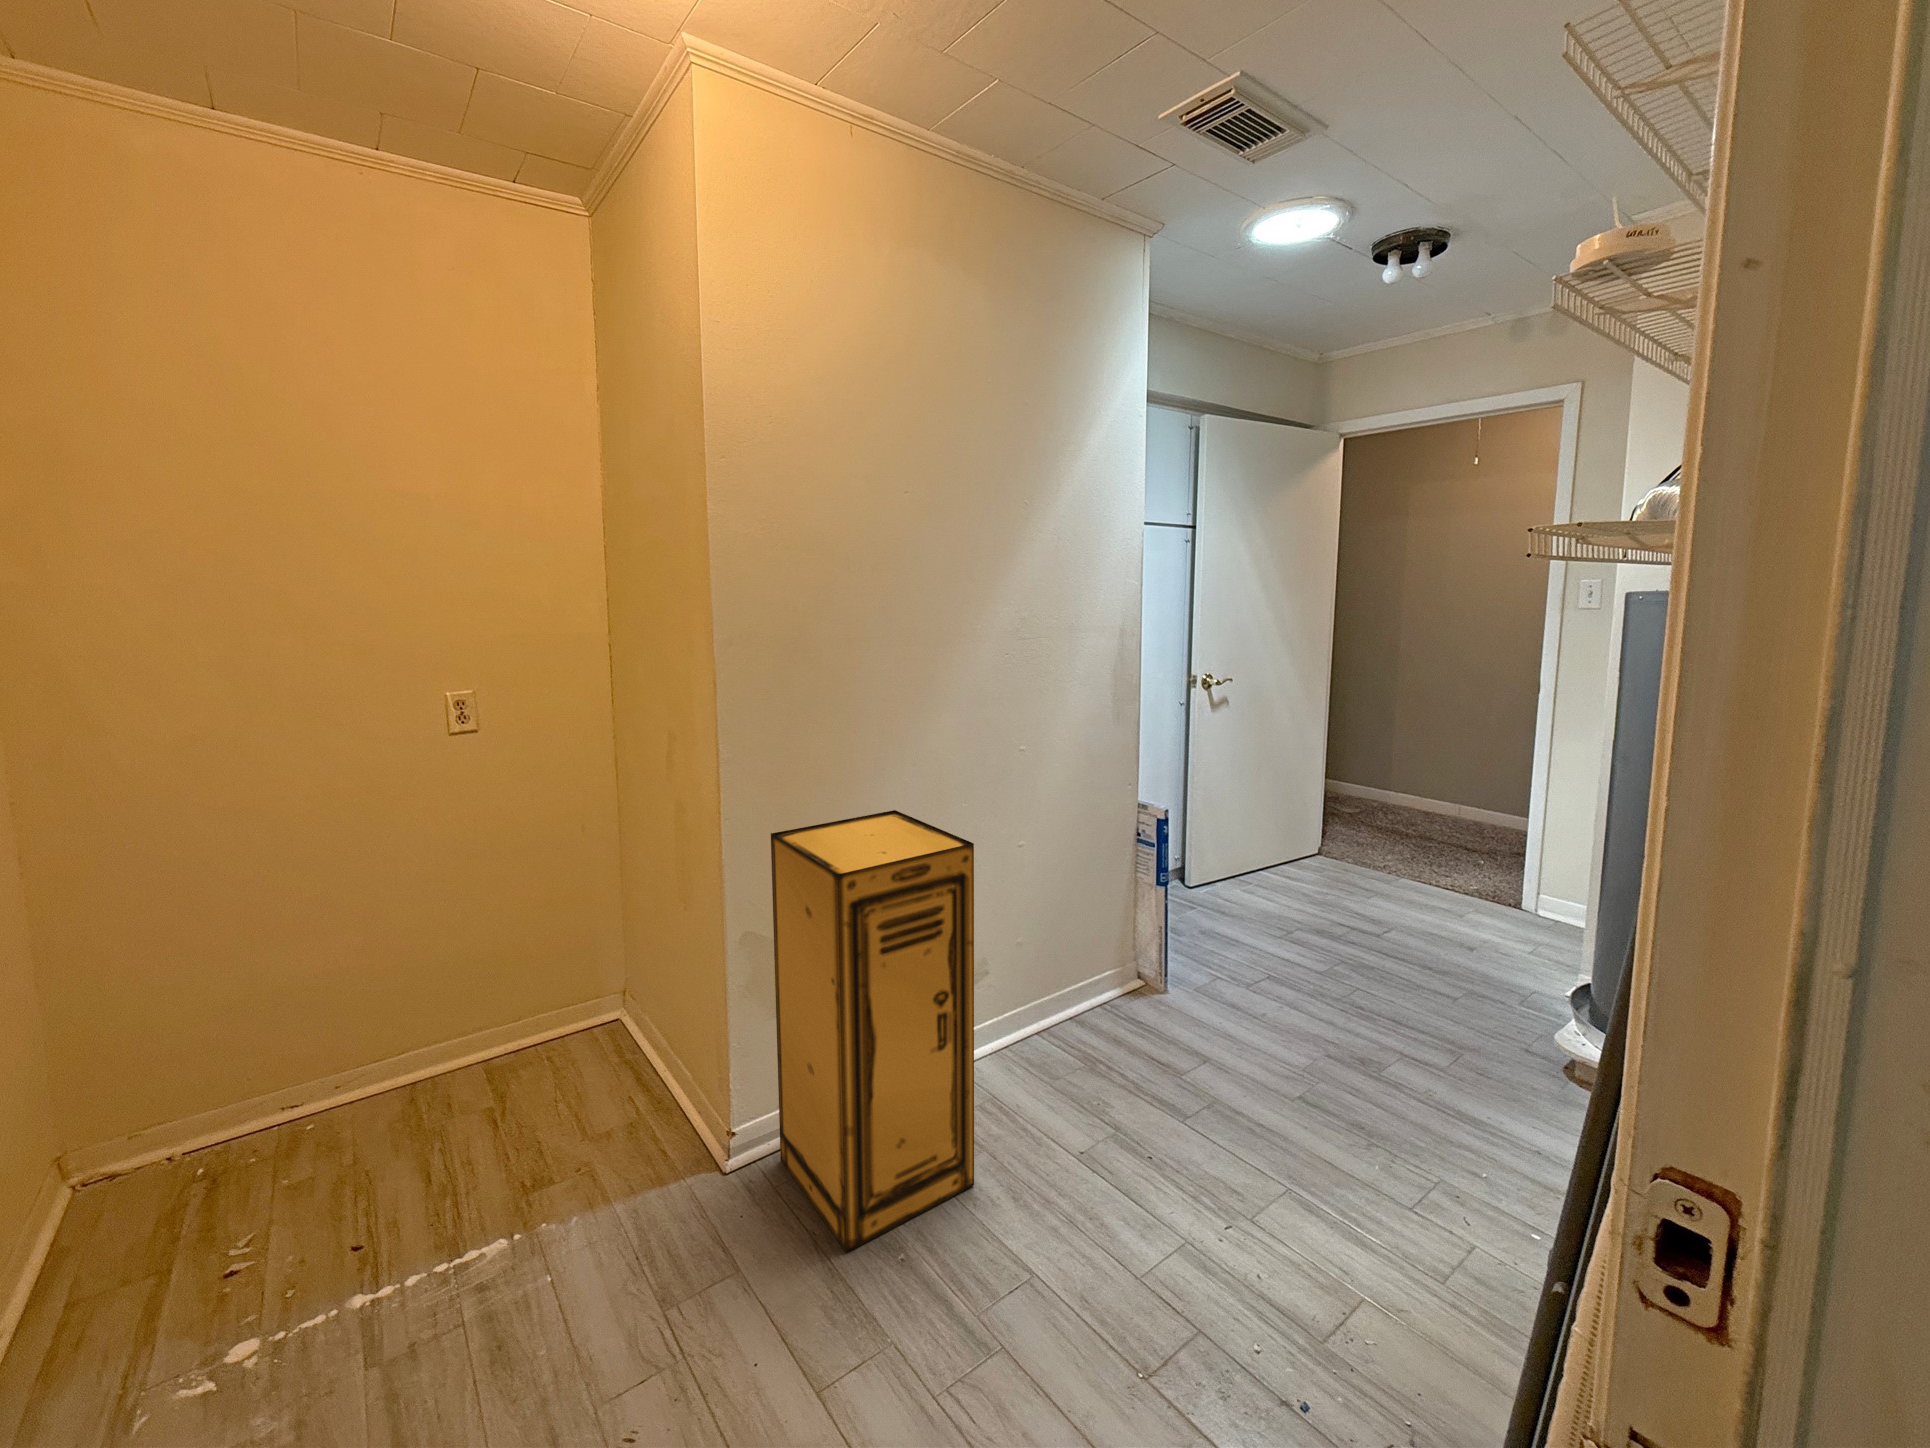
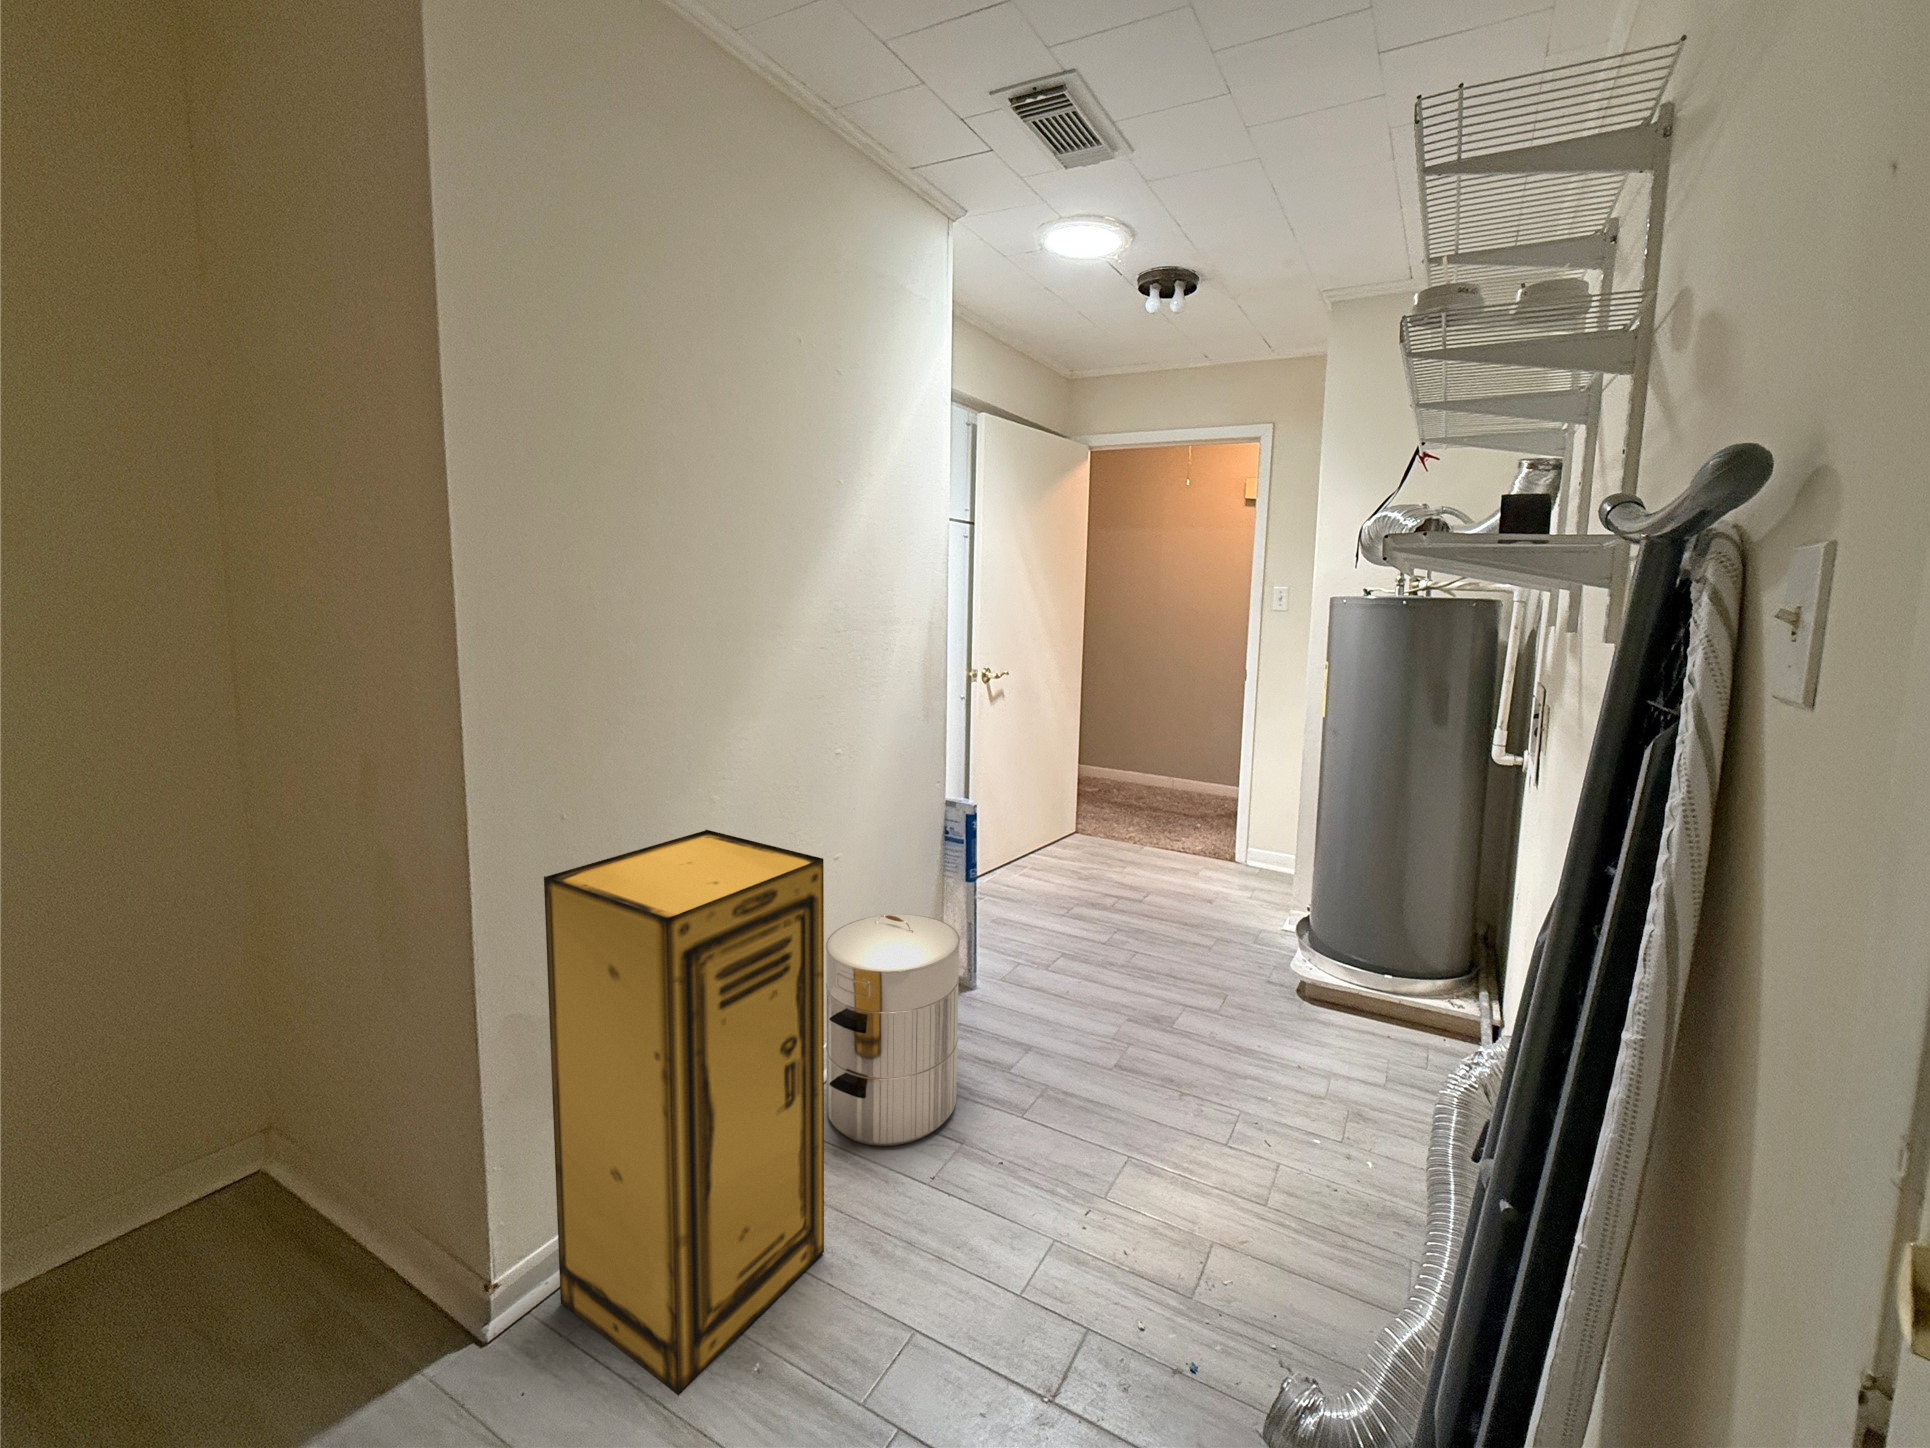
waste bin: none [997,904,1124,1117] -> present [826,914,960,1146]

